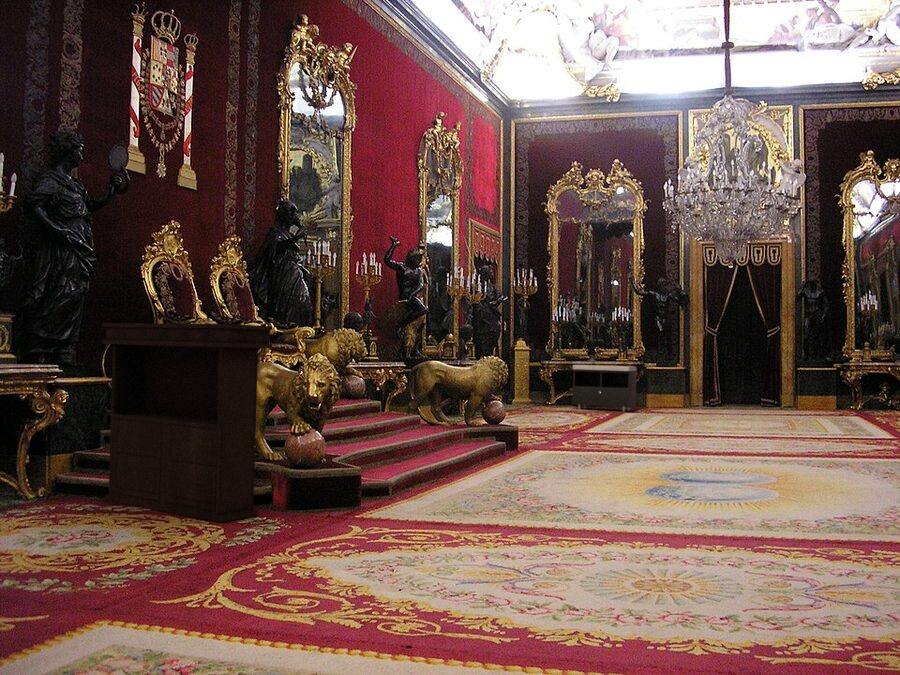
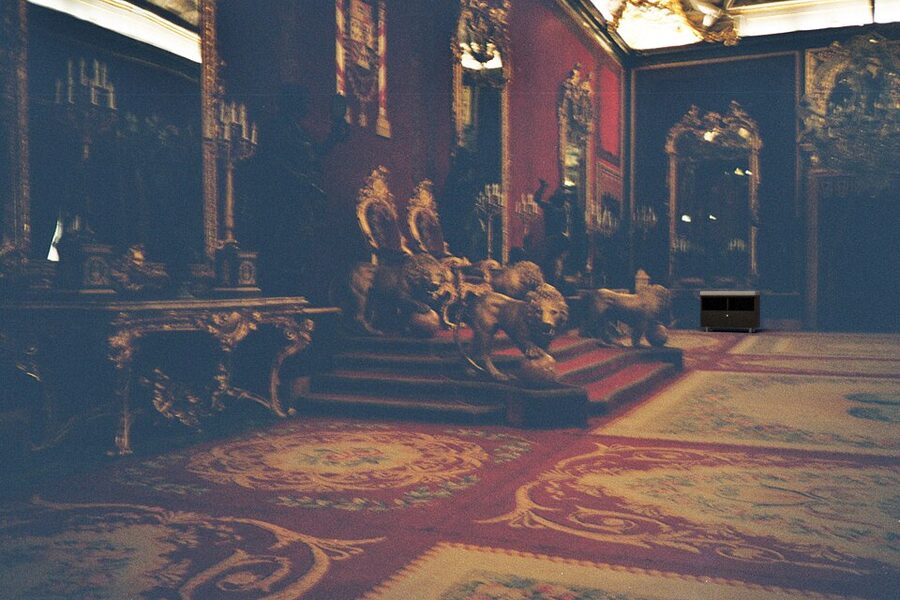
console table: present [102,323,273,522] -> none [344,252,511,440]

